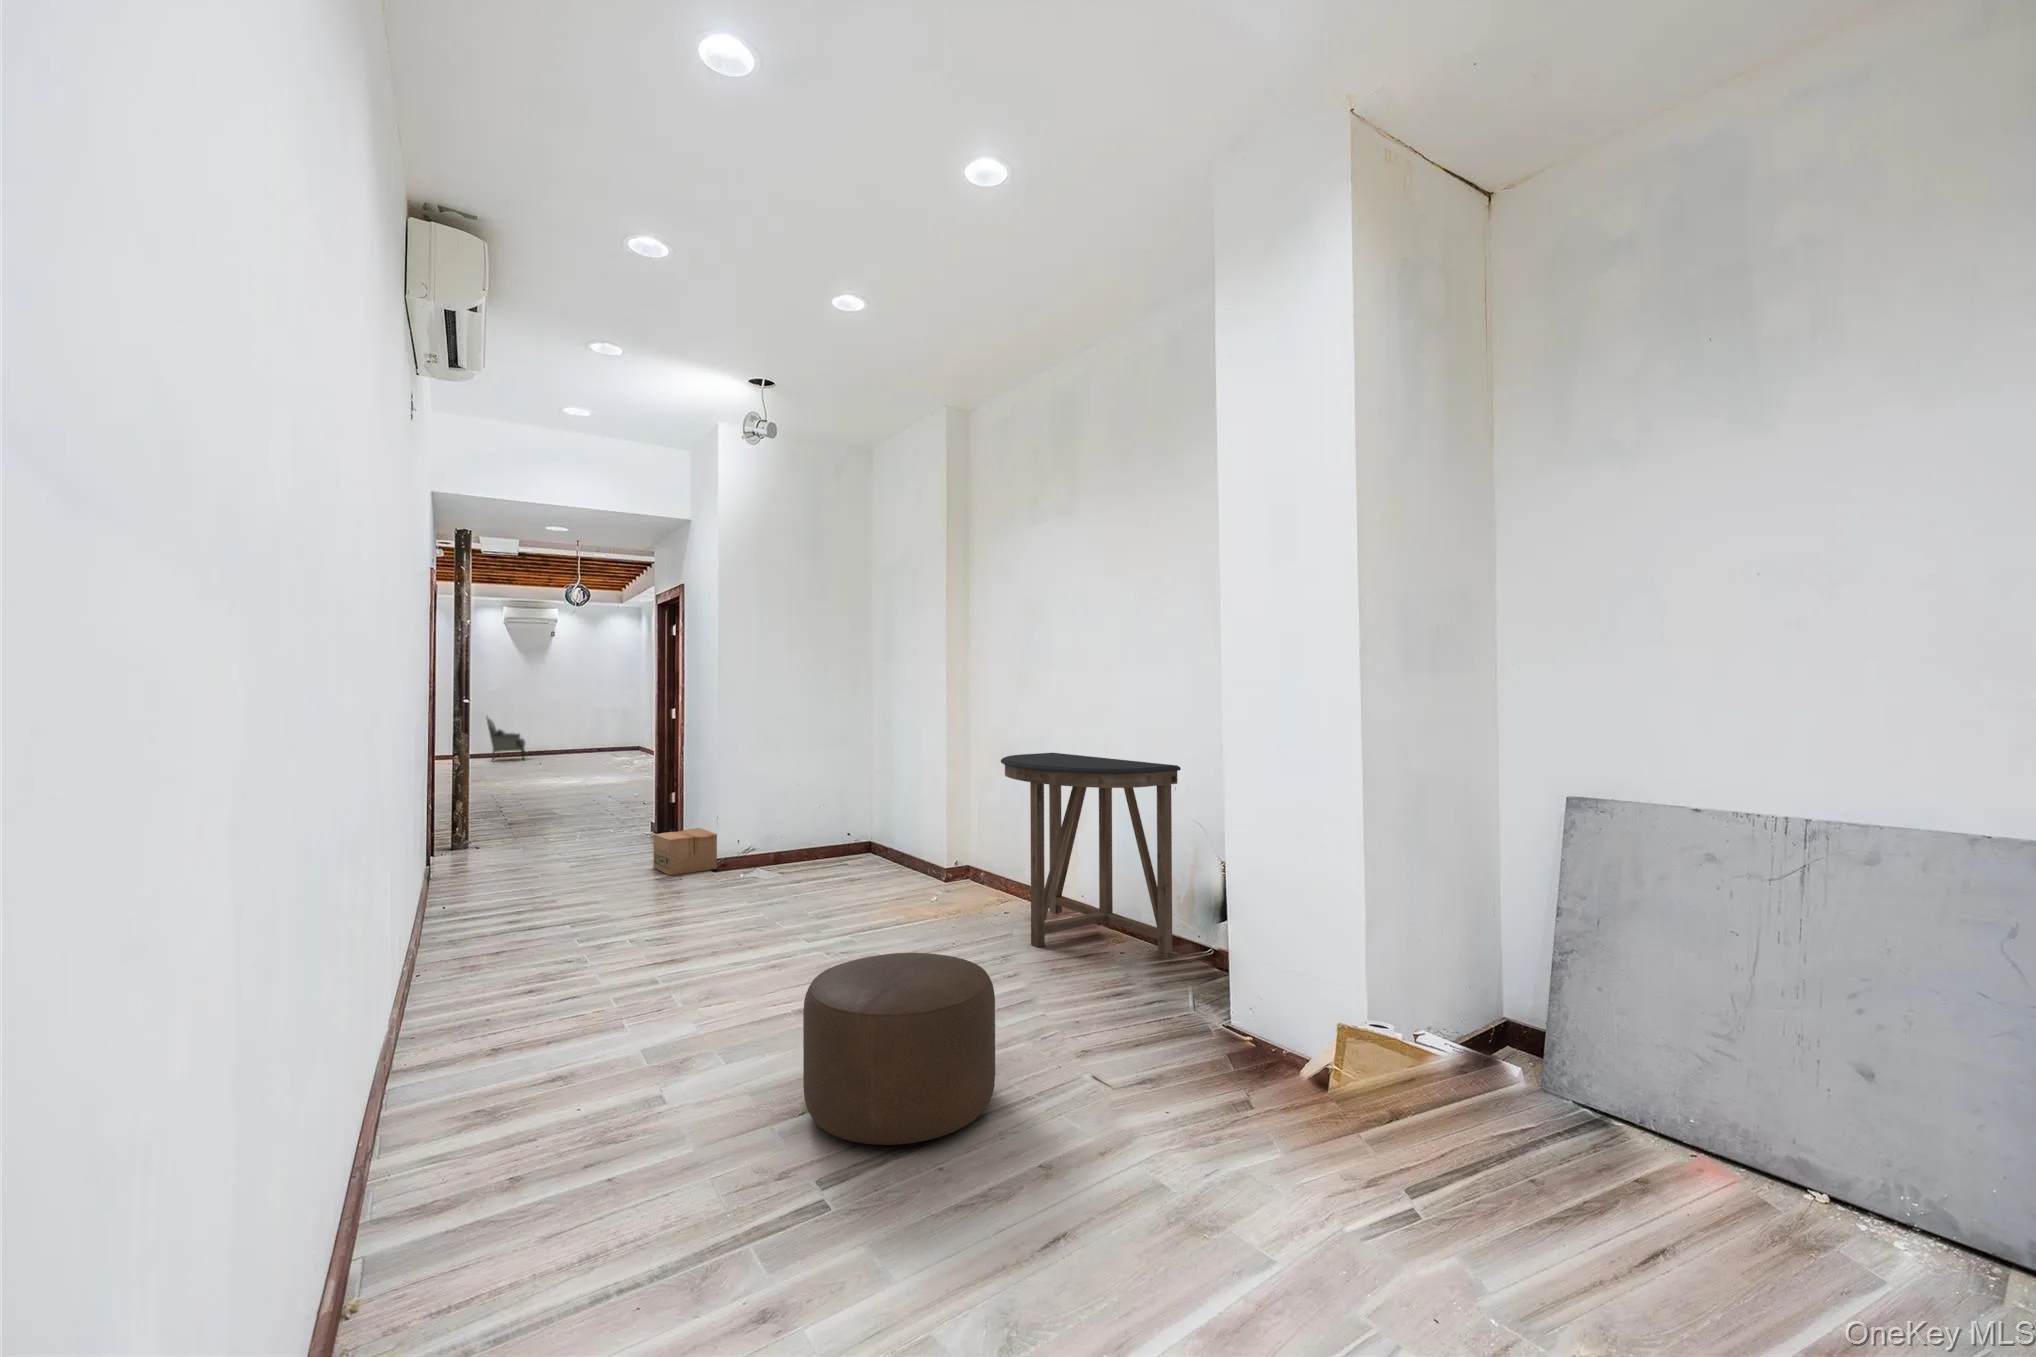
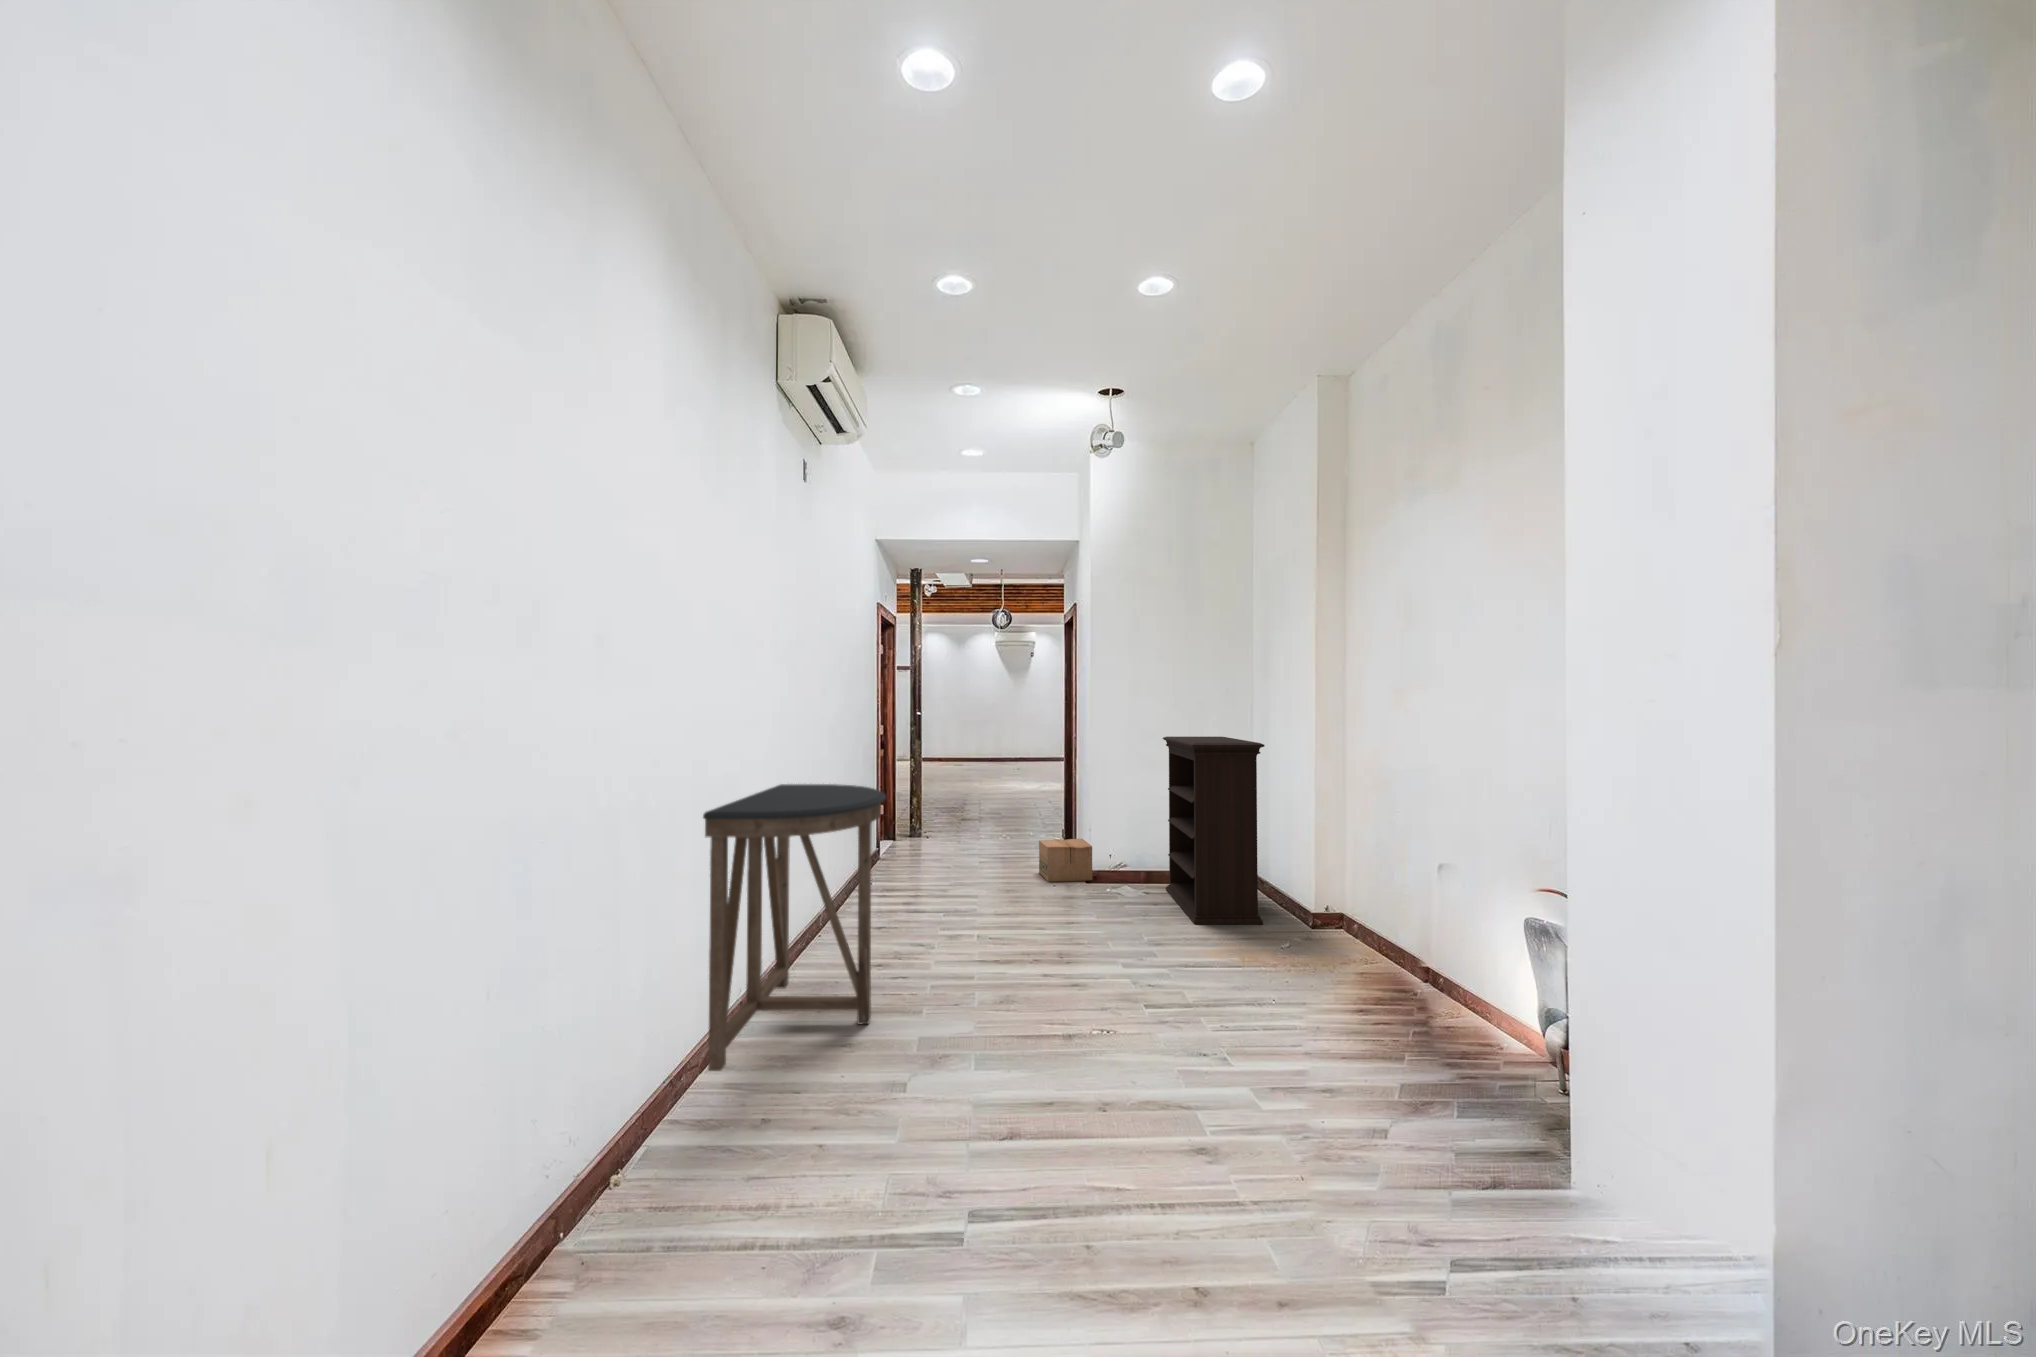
armchair: present [486,717,525,761] -> none [977,724,1006,765]
bookshelf: none [794,720,906,895] -> present [1163,736,1265,924]
console table: present [1001,753,1181,953] -> present [703,784,886,1071]
ottoman: present [803,953,995,1145] -> none [993,993,1202,1210]

